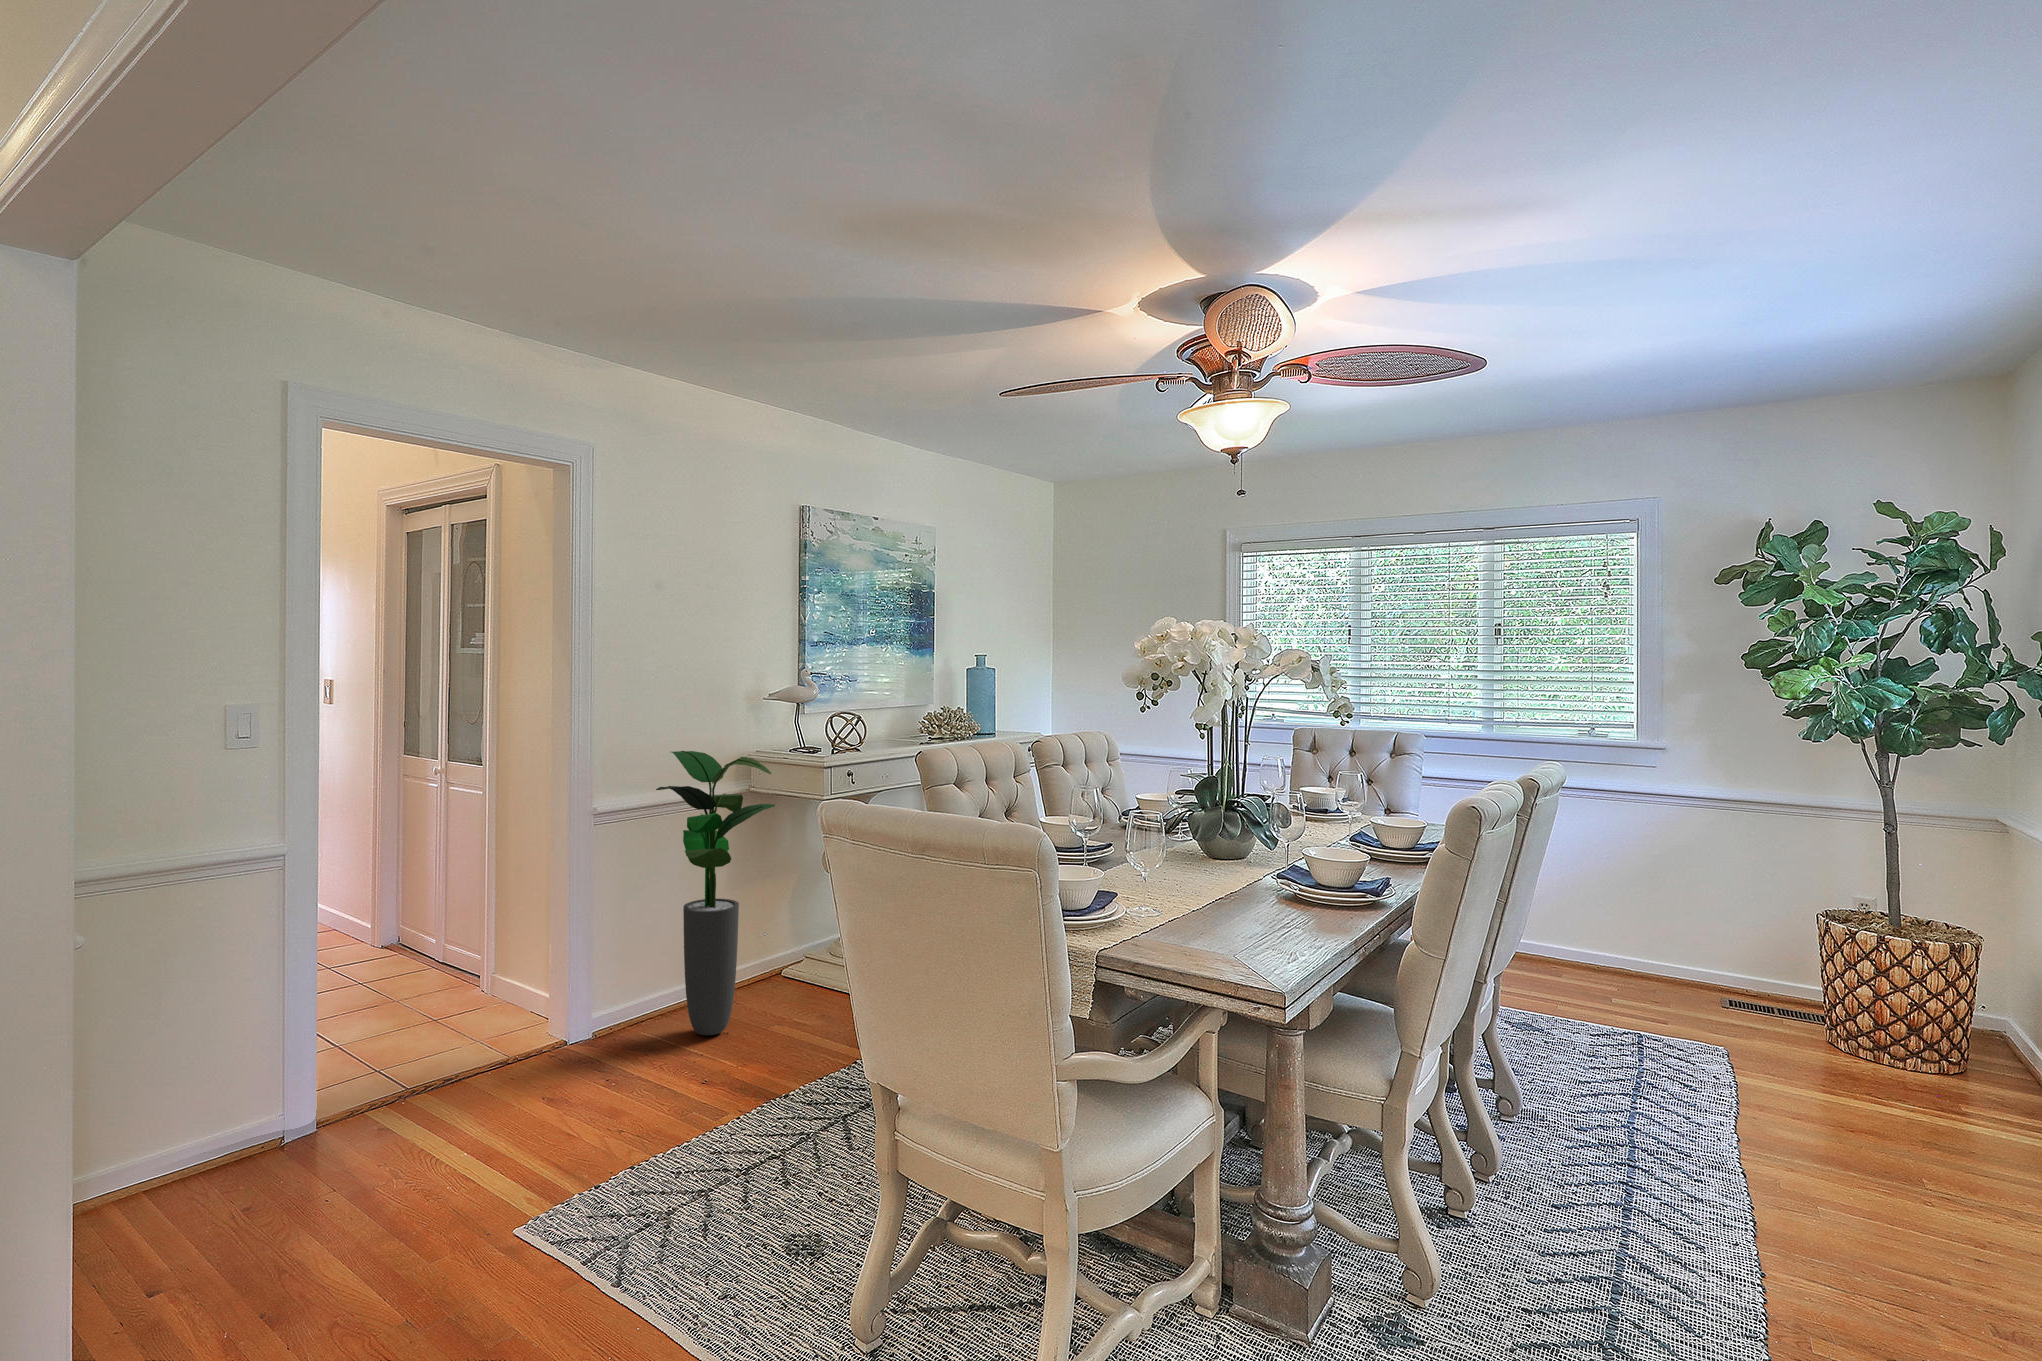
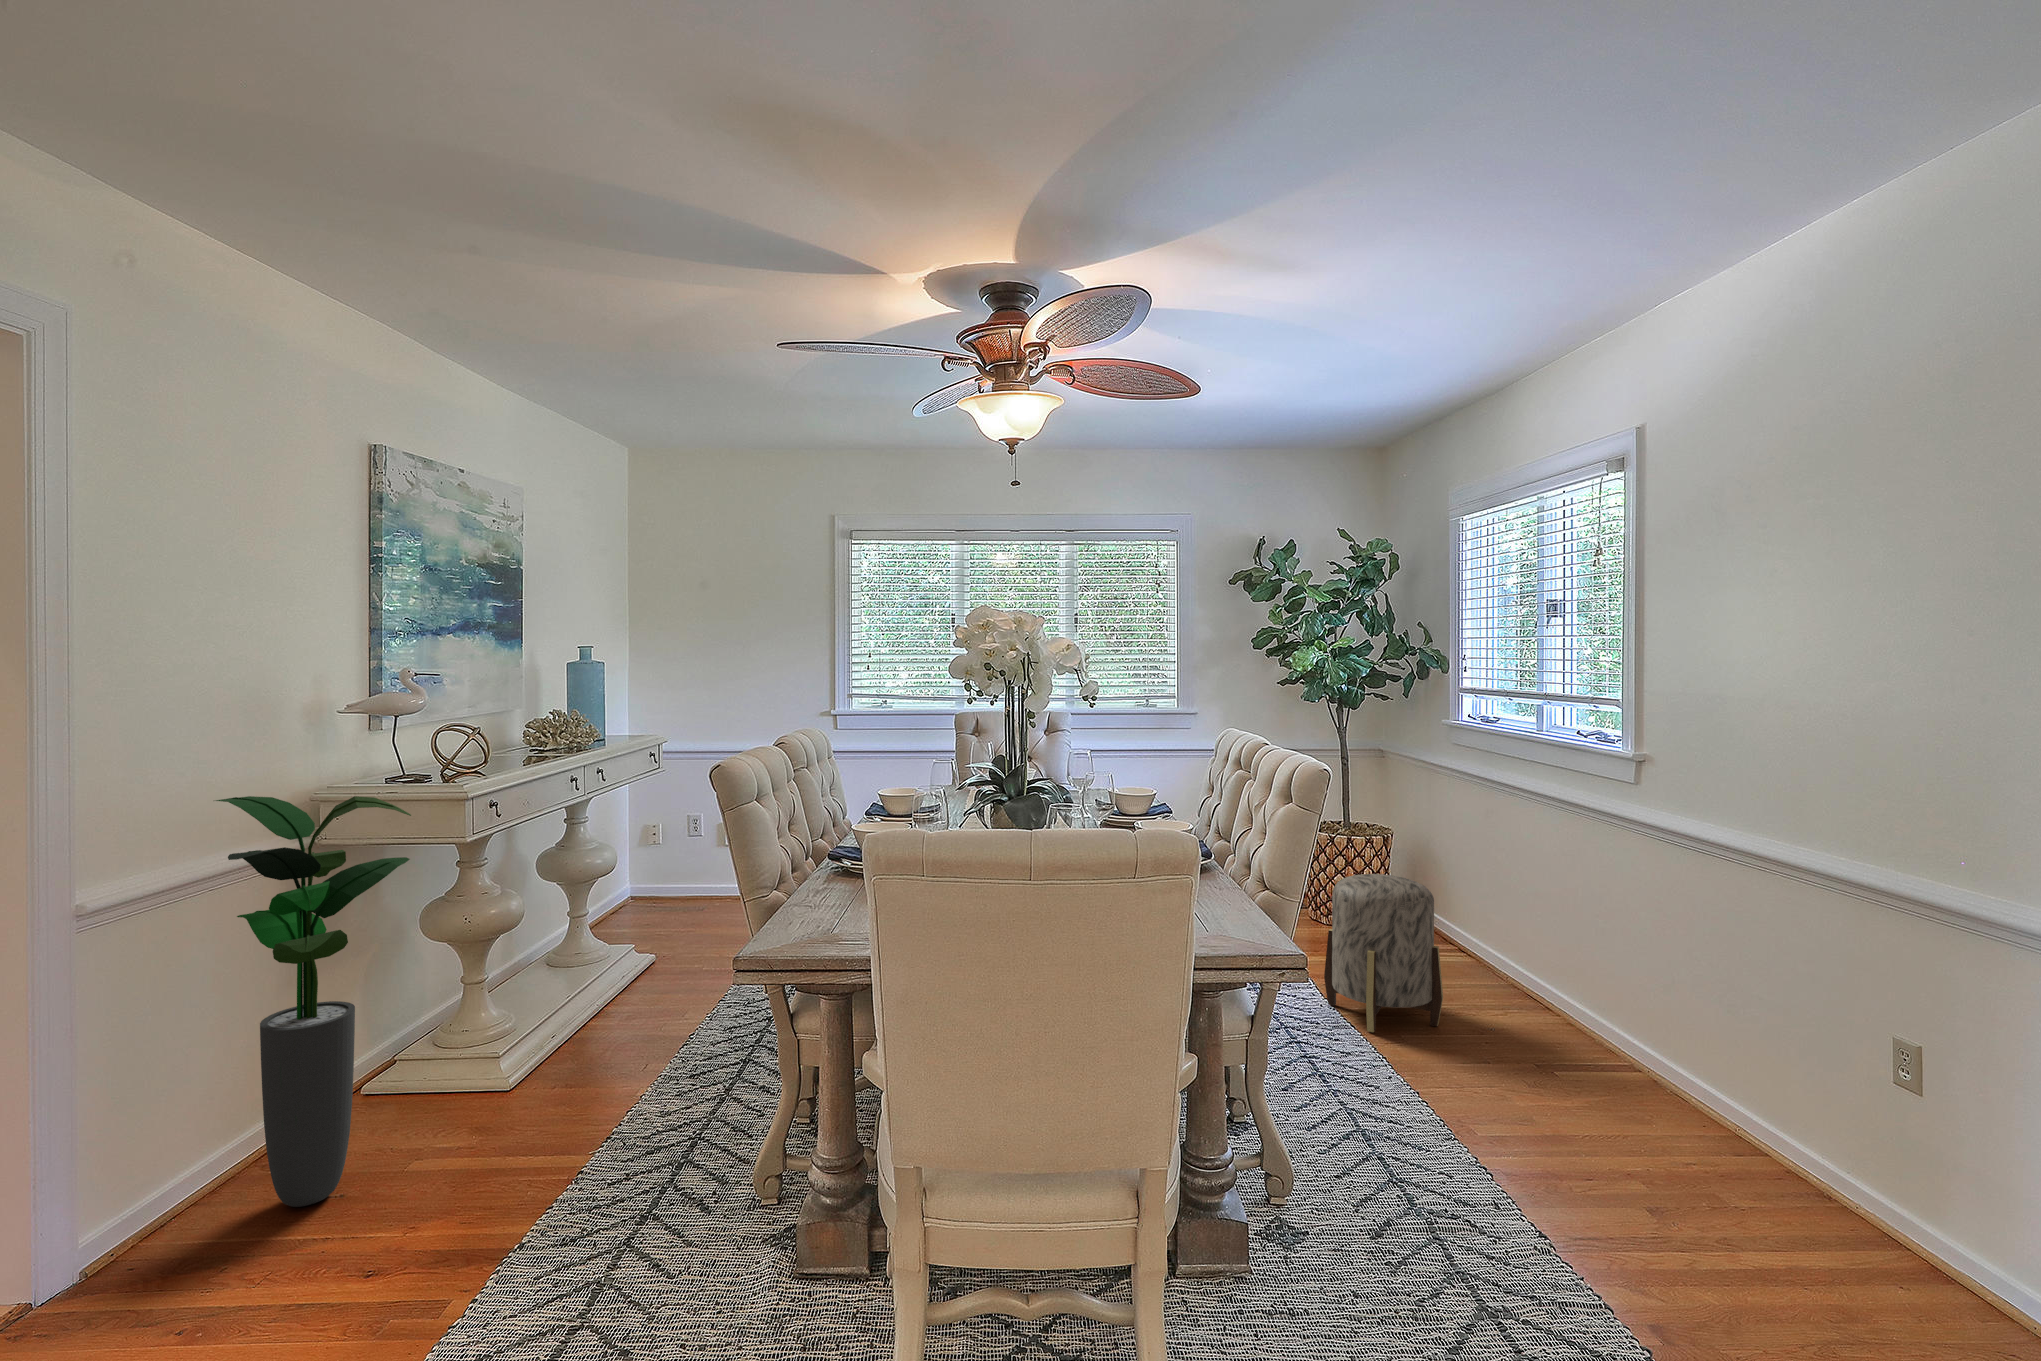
ottoman: none [1726,976,1905,1211] -> present [1324,874,1443,1032]

